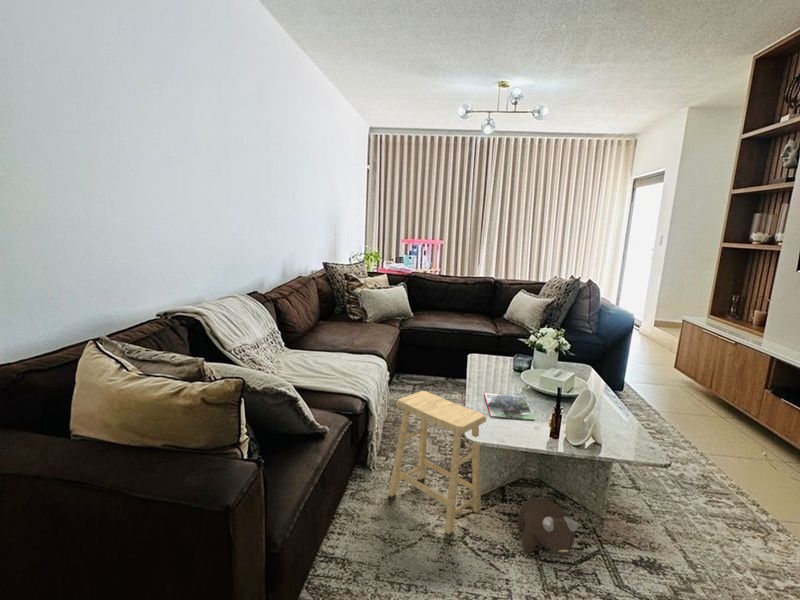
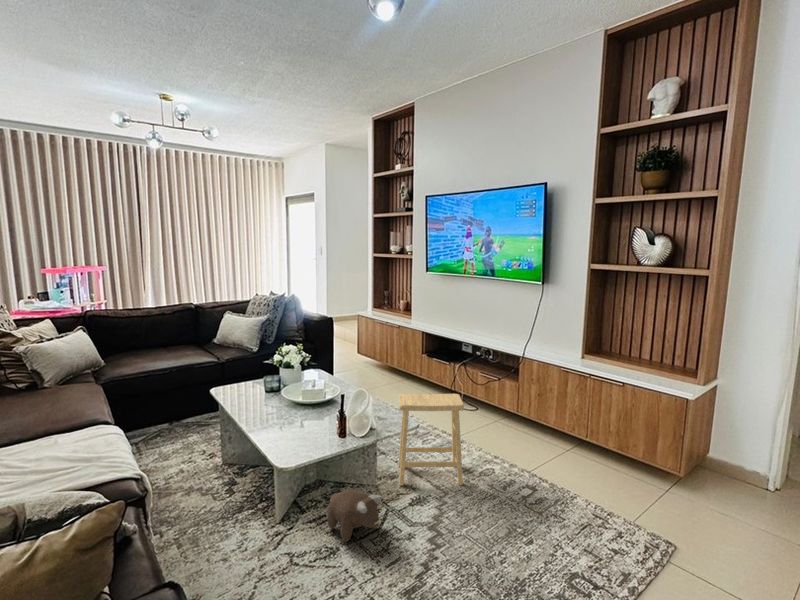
footstool: present [388,391,486,534] -> present [398,394,464,486]
magazine: present [484,393,534,420] -> none [254,413,313,442]

